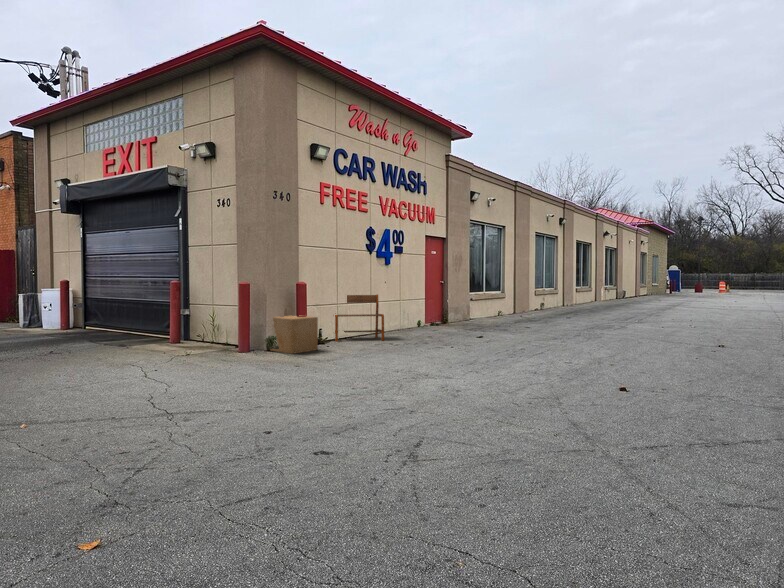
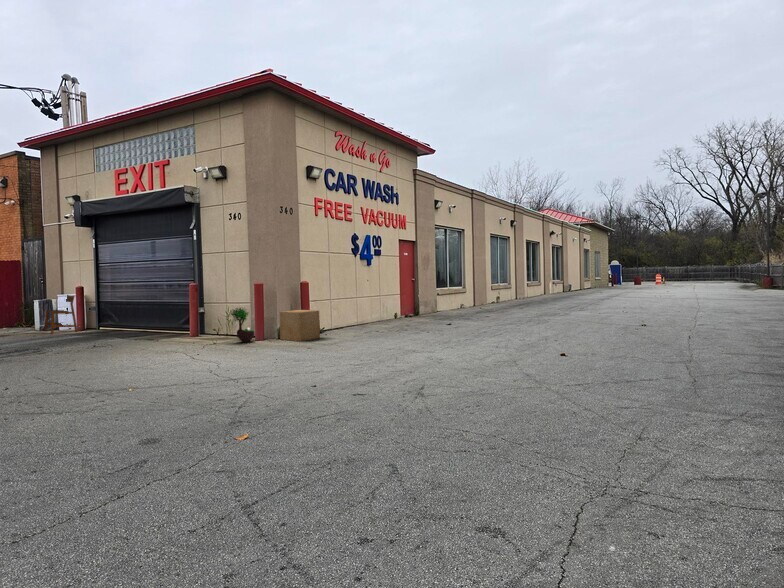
bench: present [335,295,384,342] -> present [45,295,78,334]
potted tree: none [209,307,238,352] -> present [231,308,254,342]

